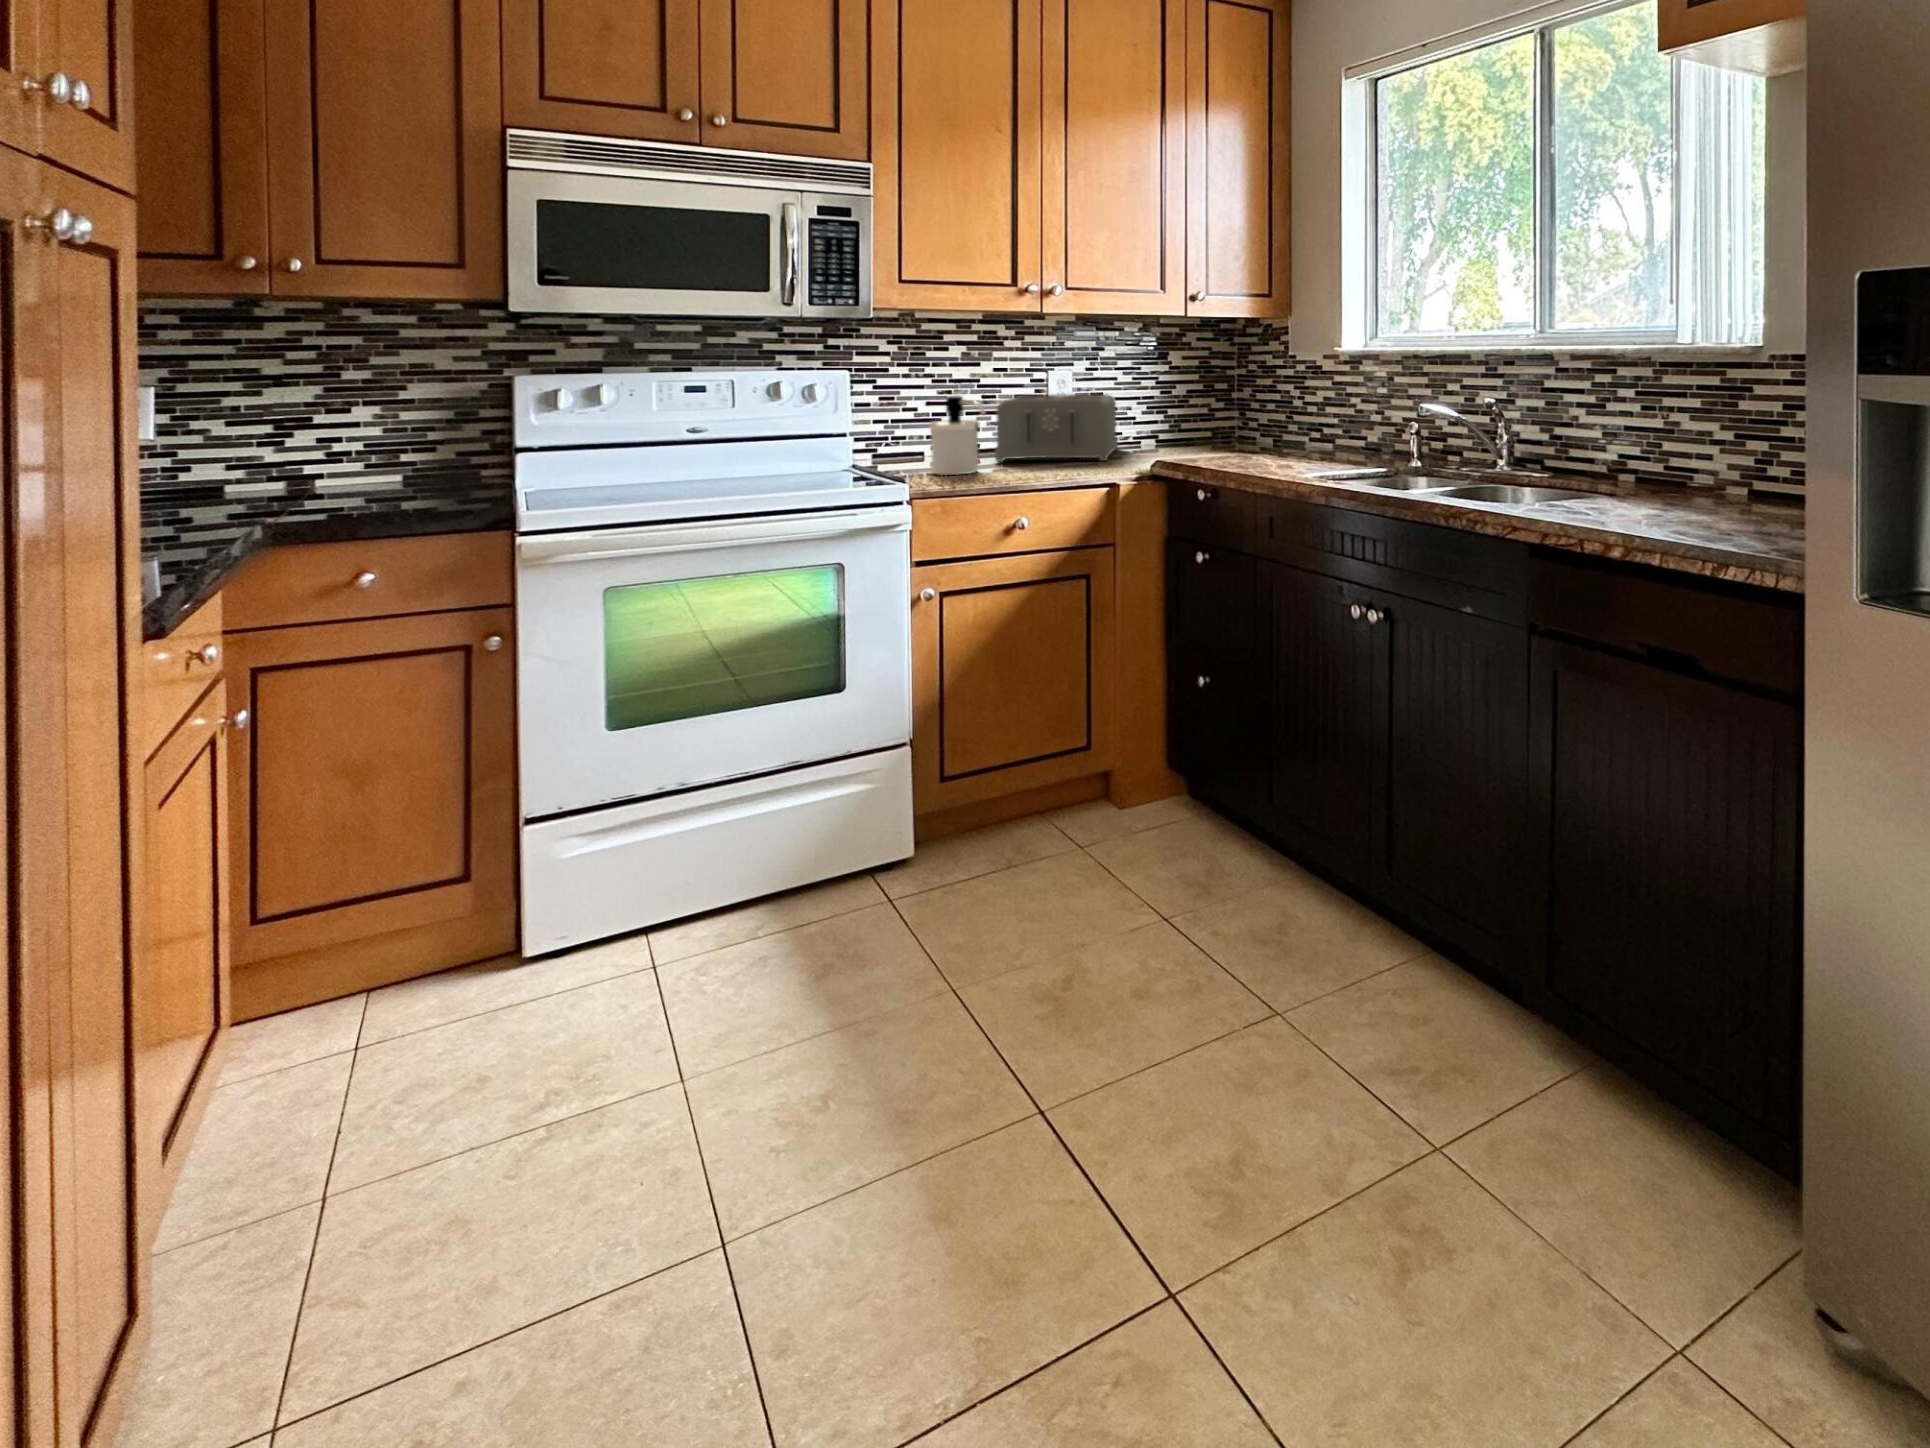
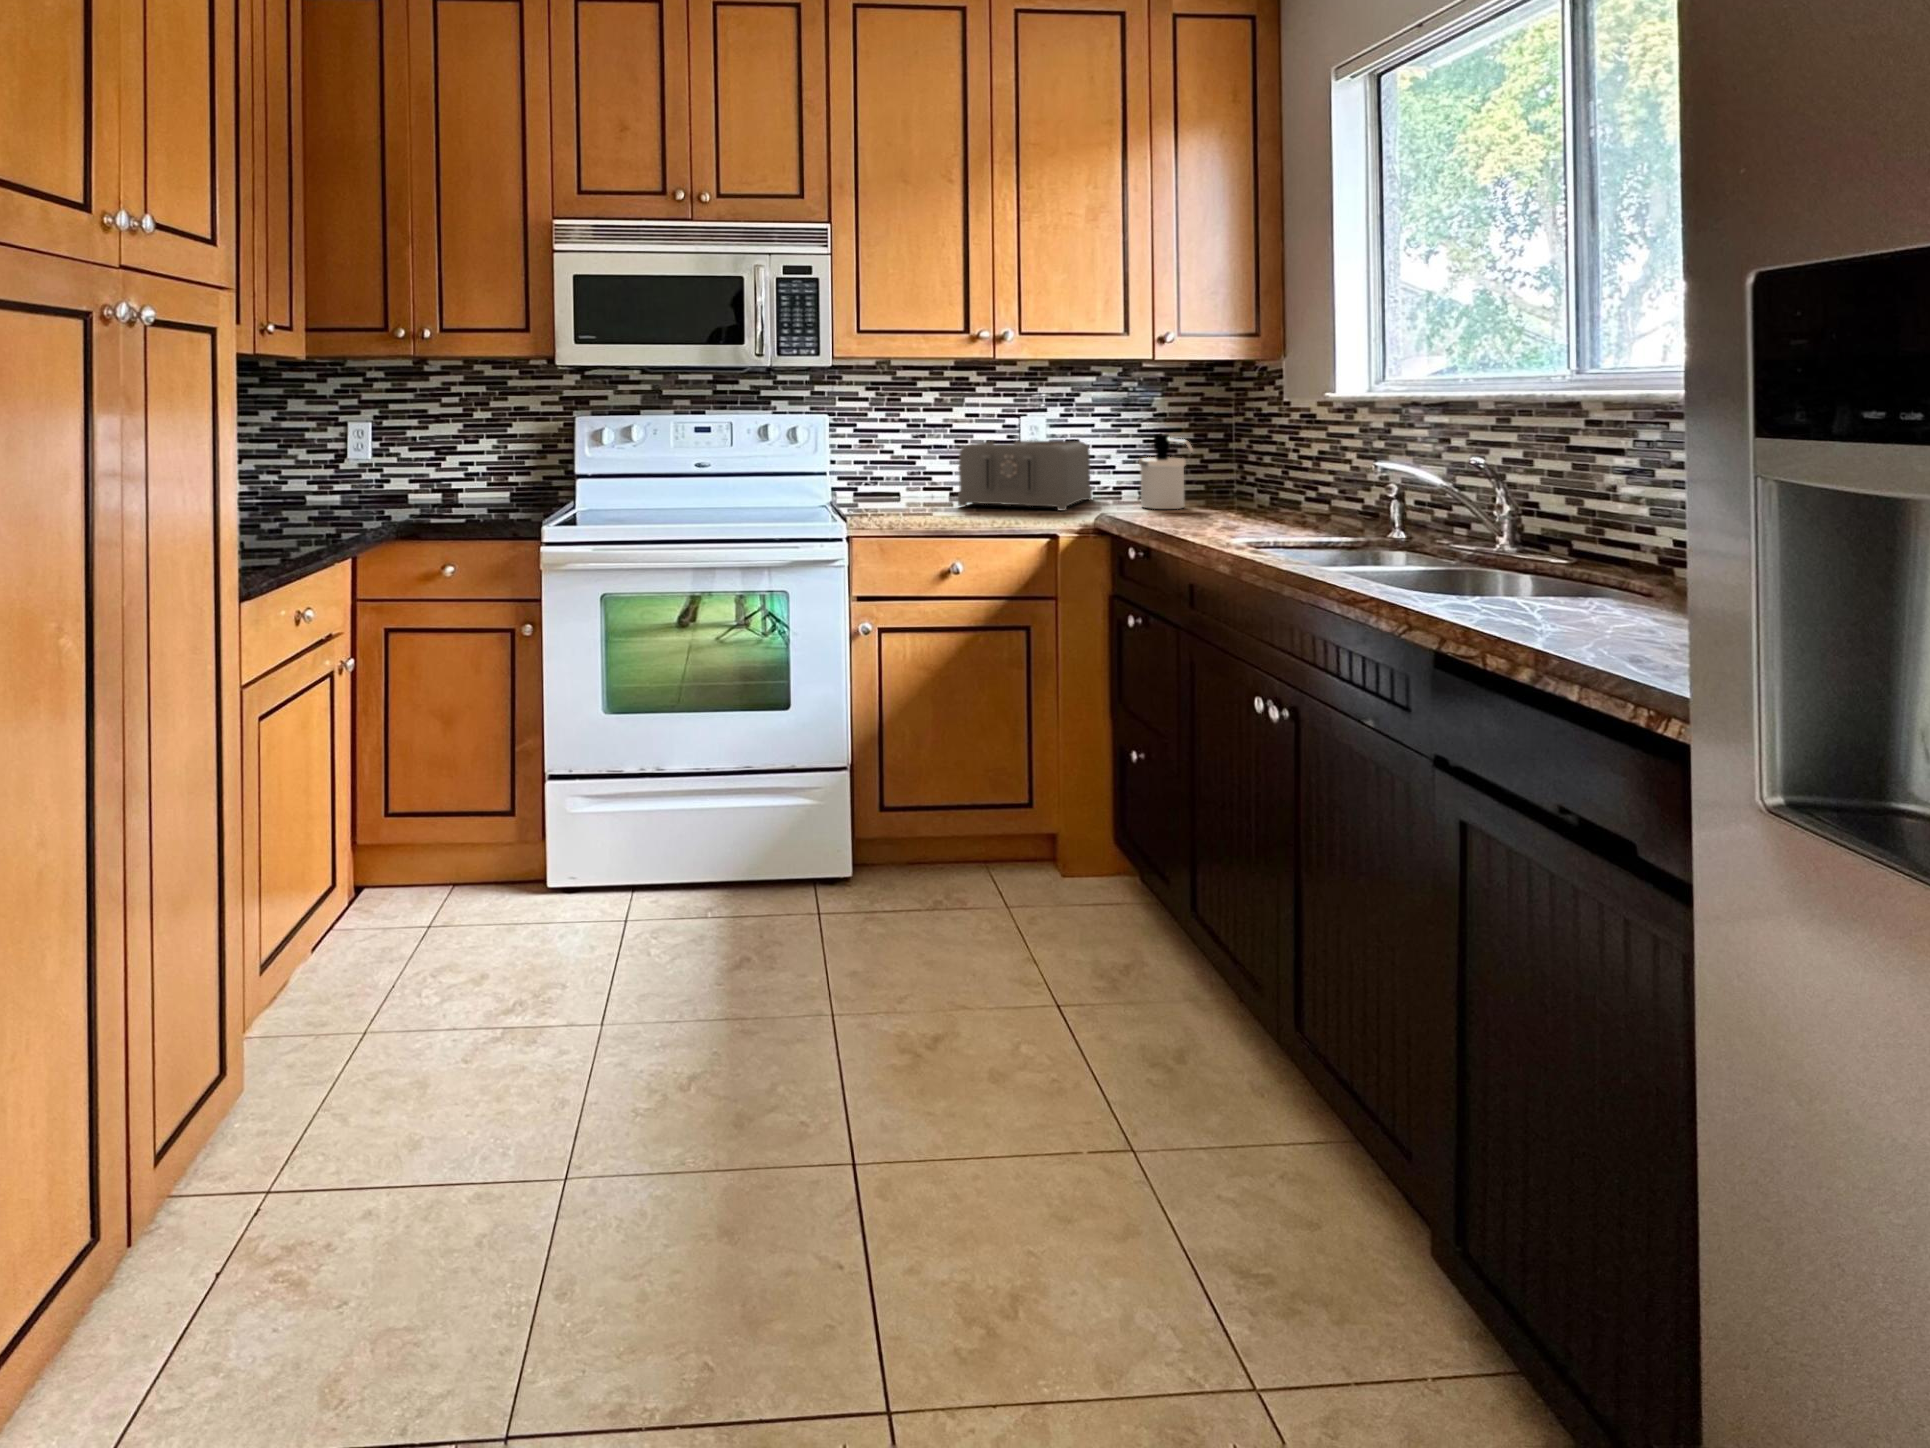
soap dispenser: present [930,396,985,475] -> present [1139,434,1193,509]

